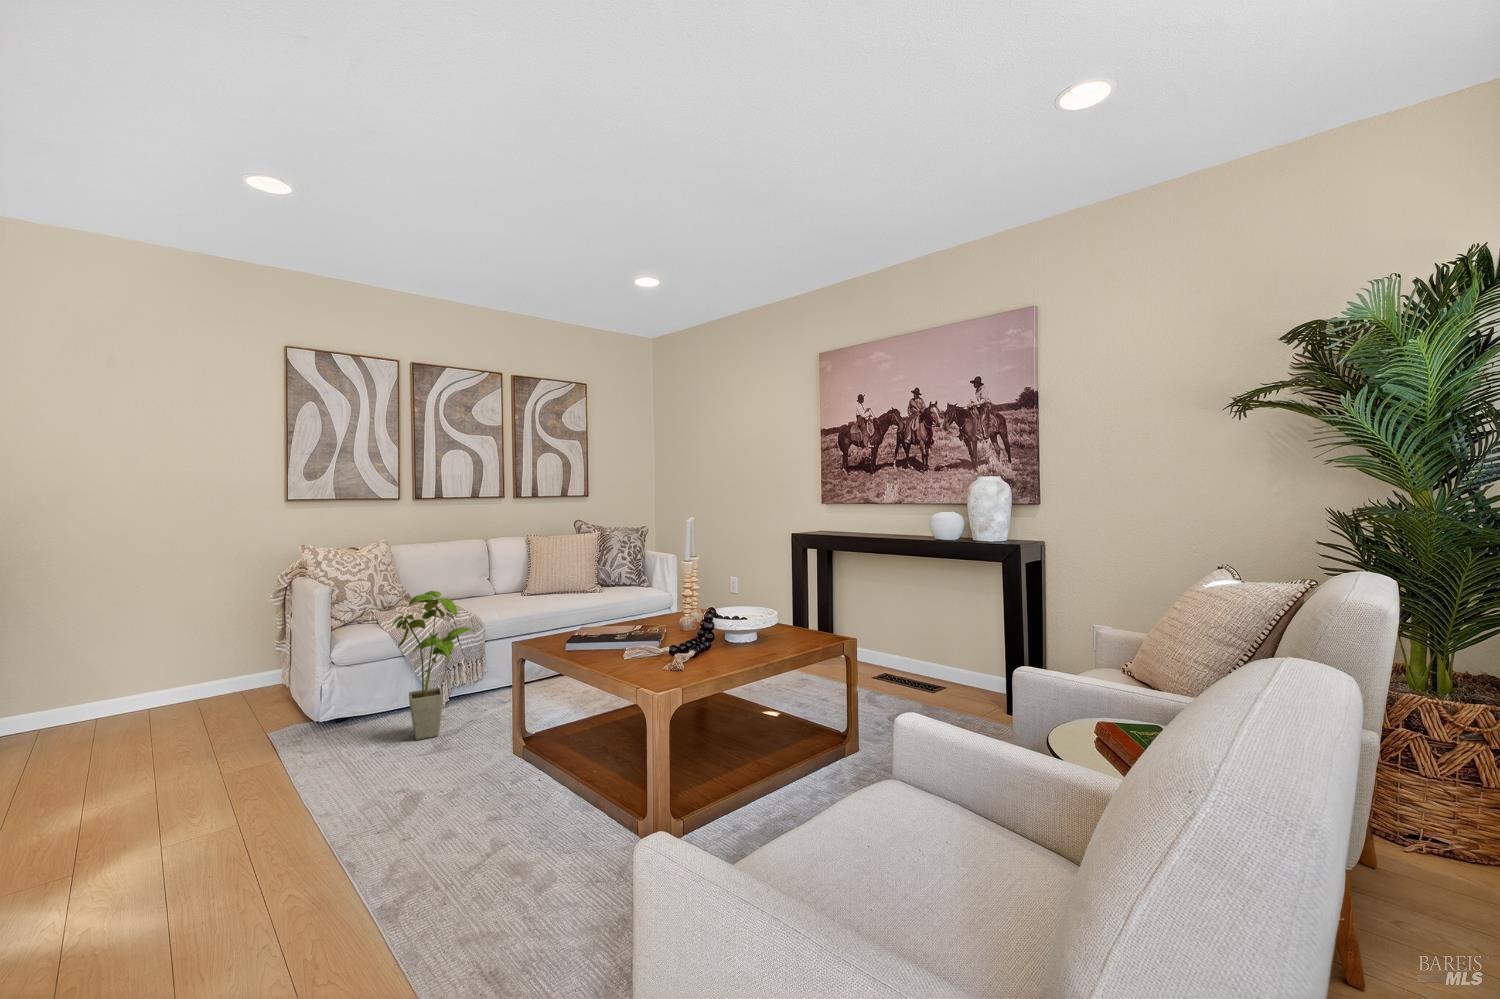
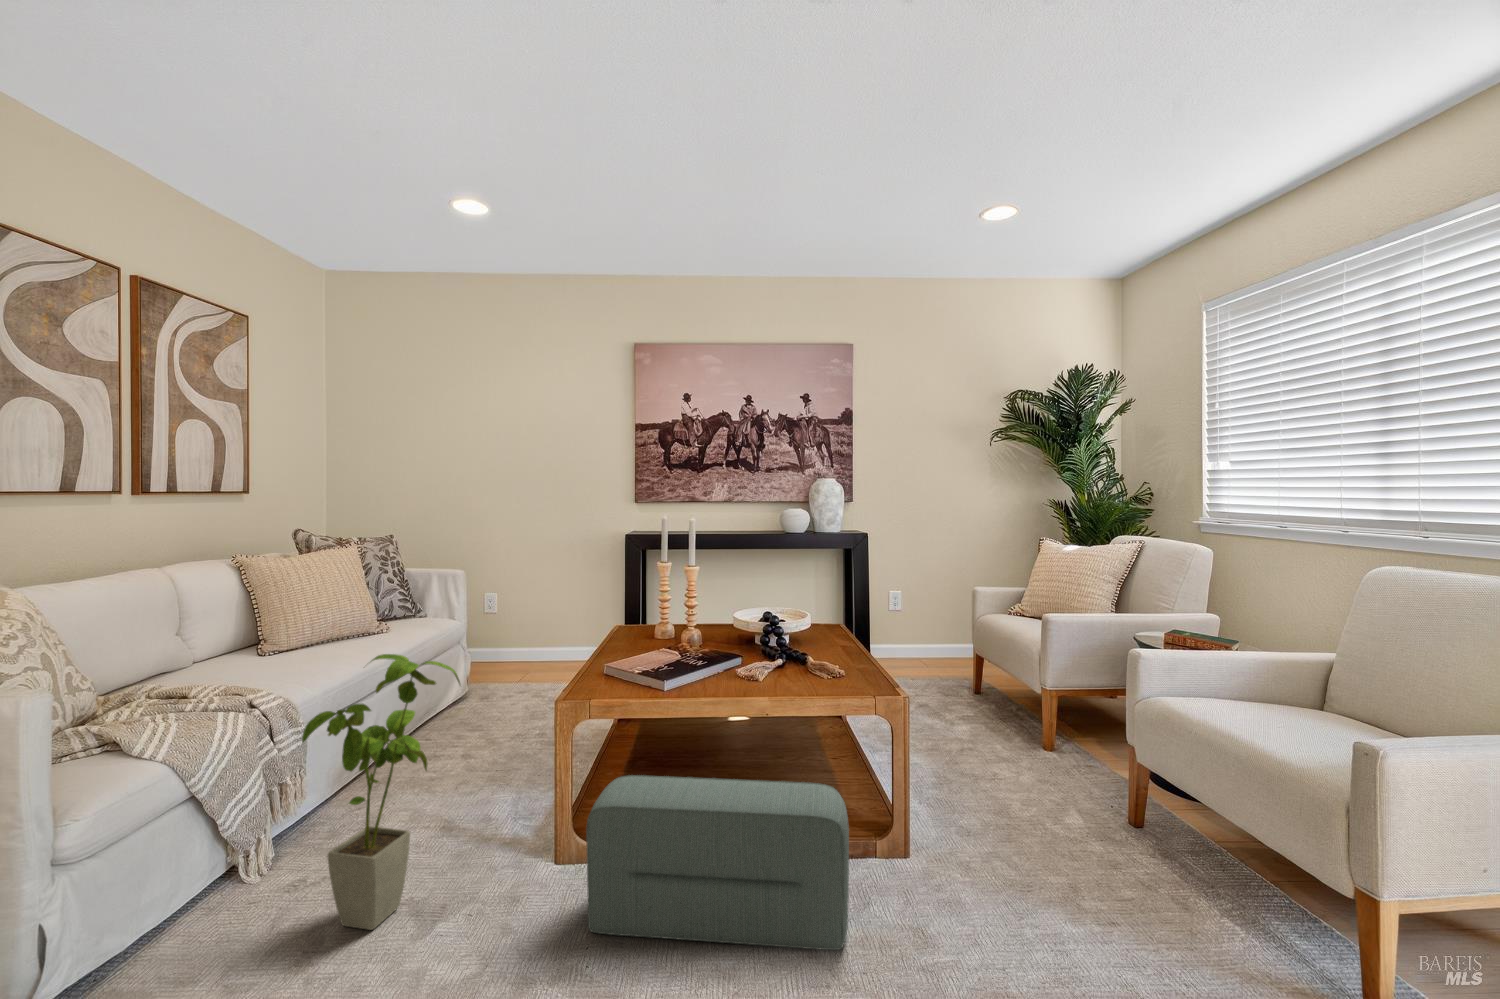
pouf: none [450,693,549,849] -> present [586,775,849,950]

